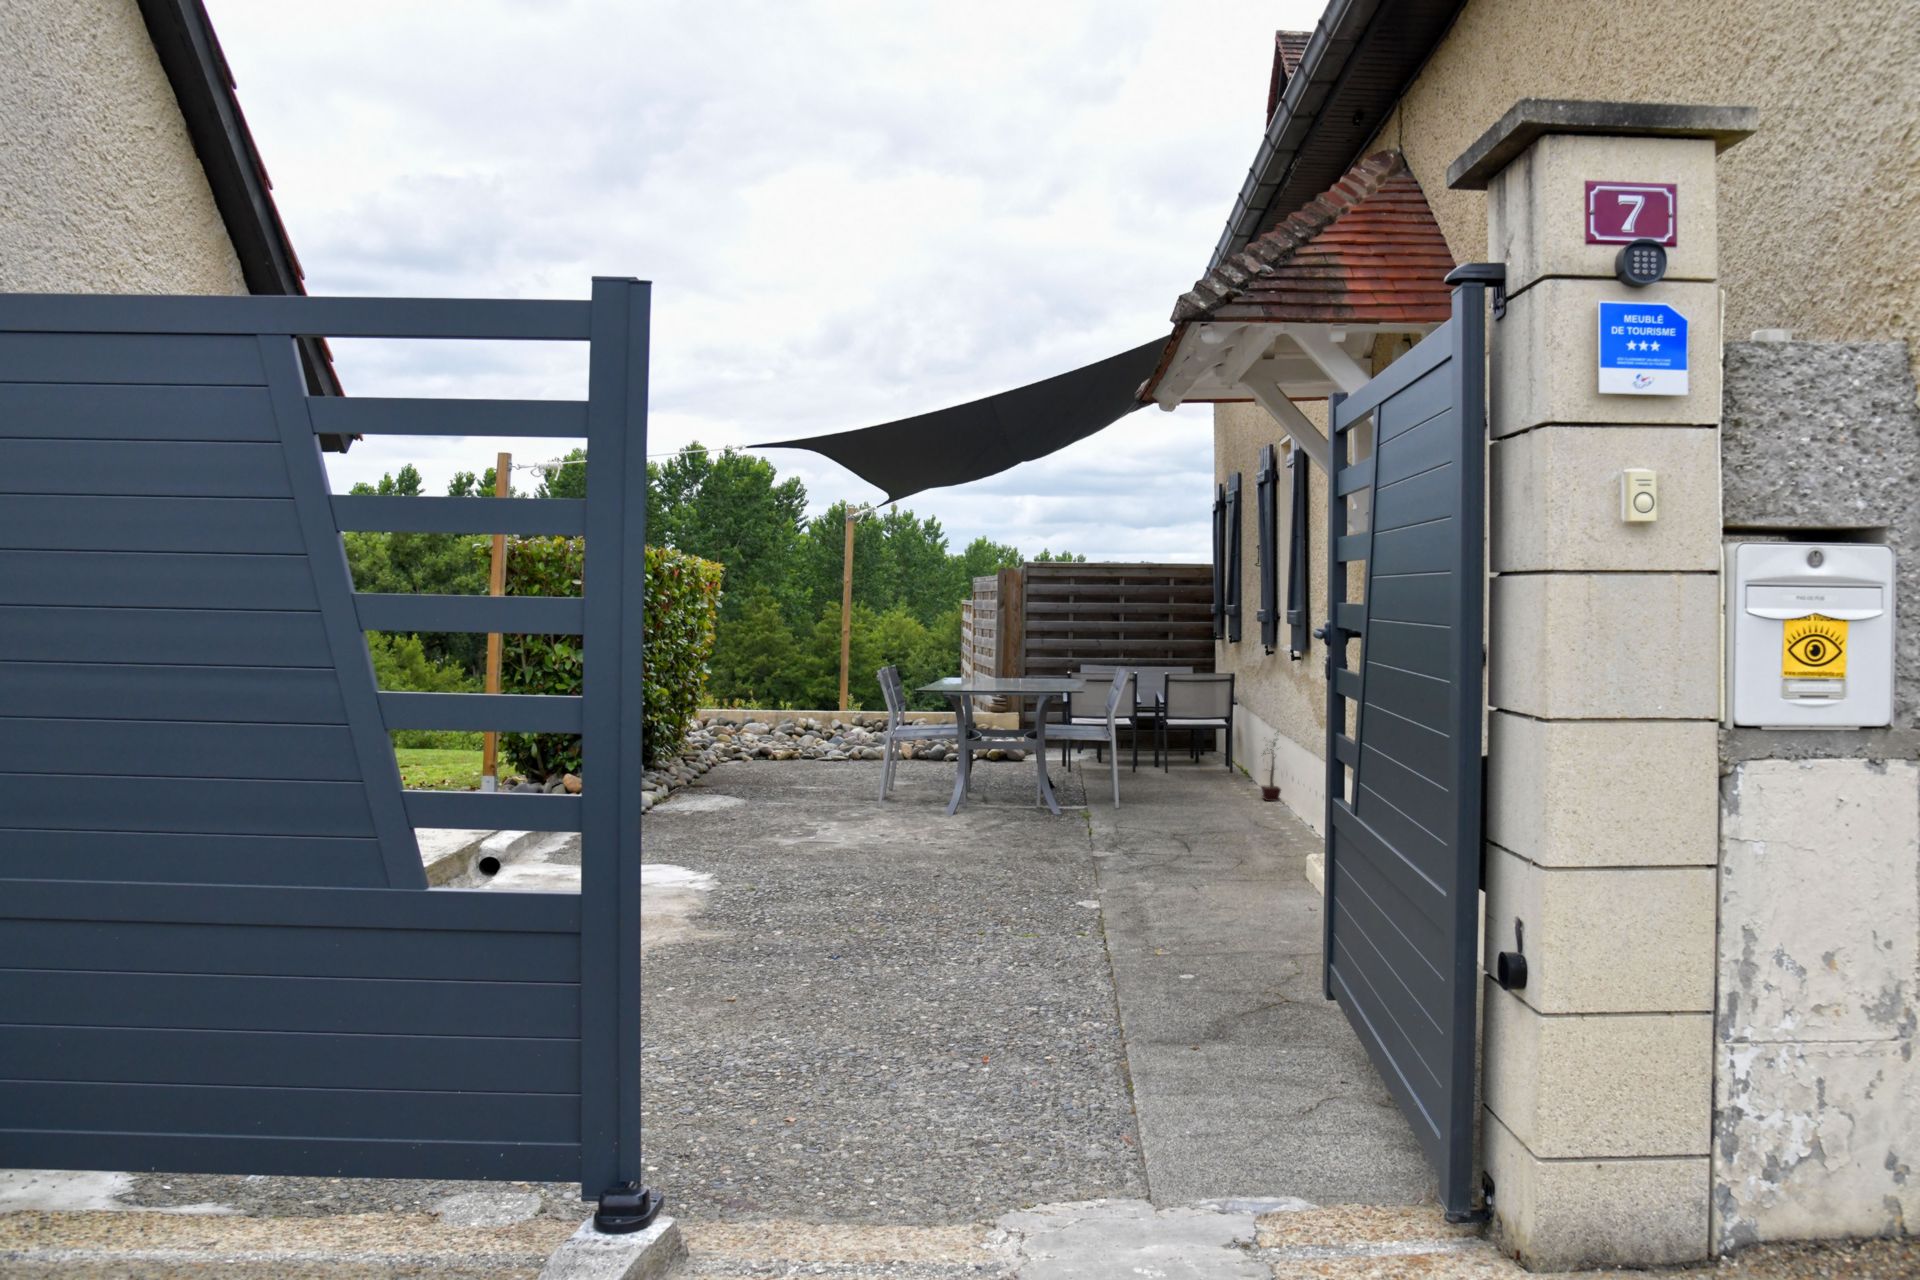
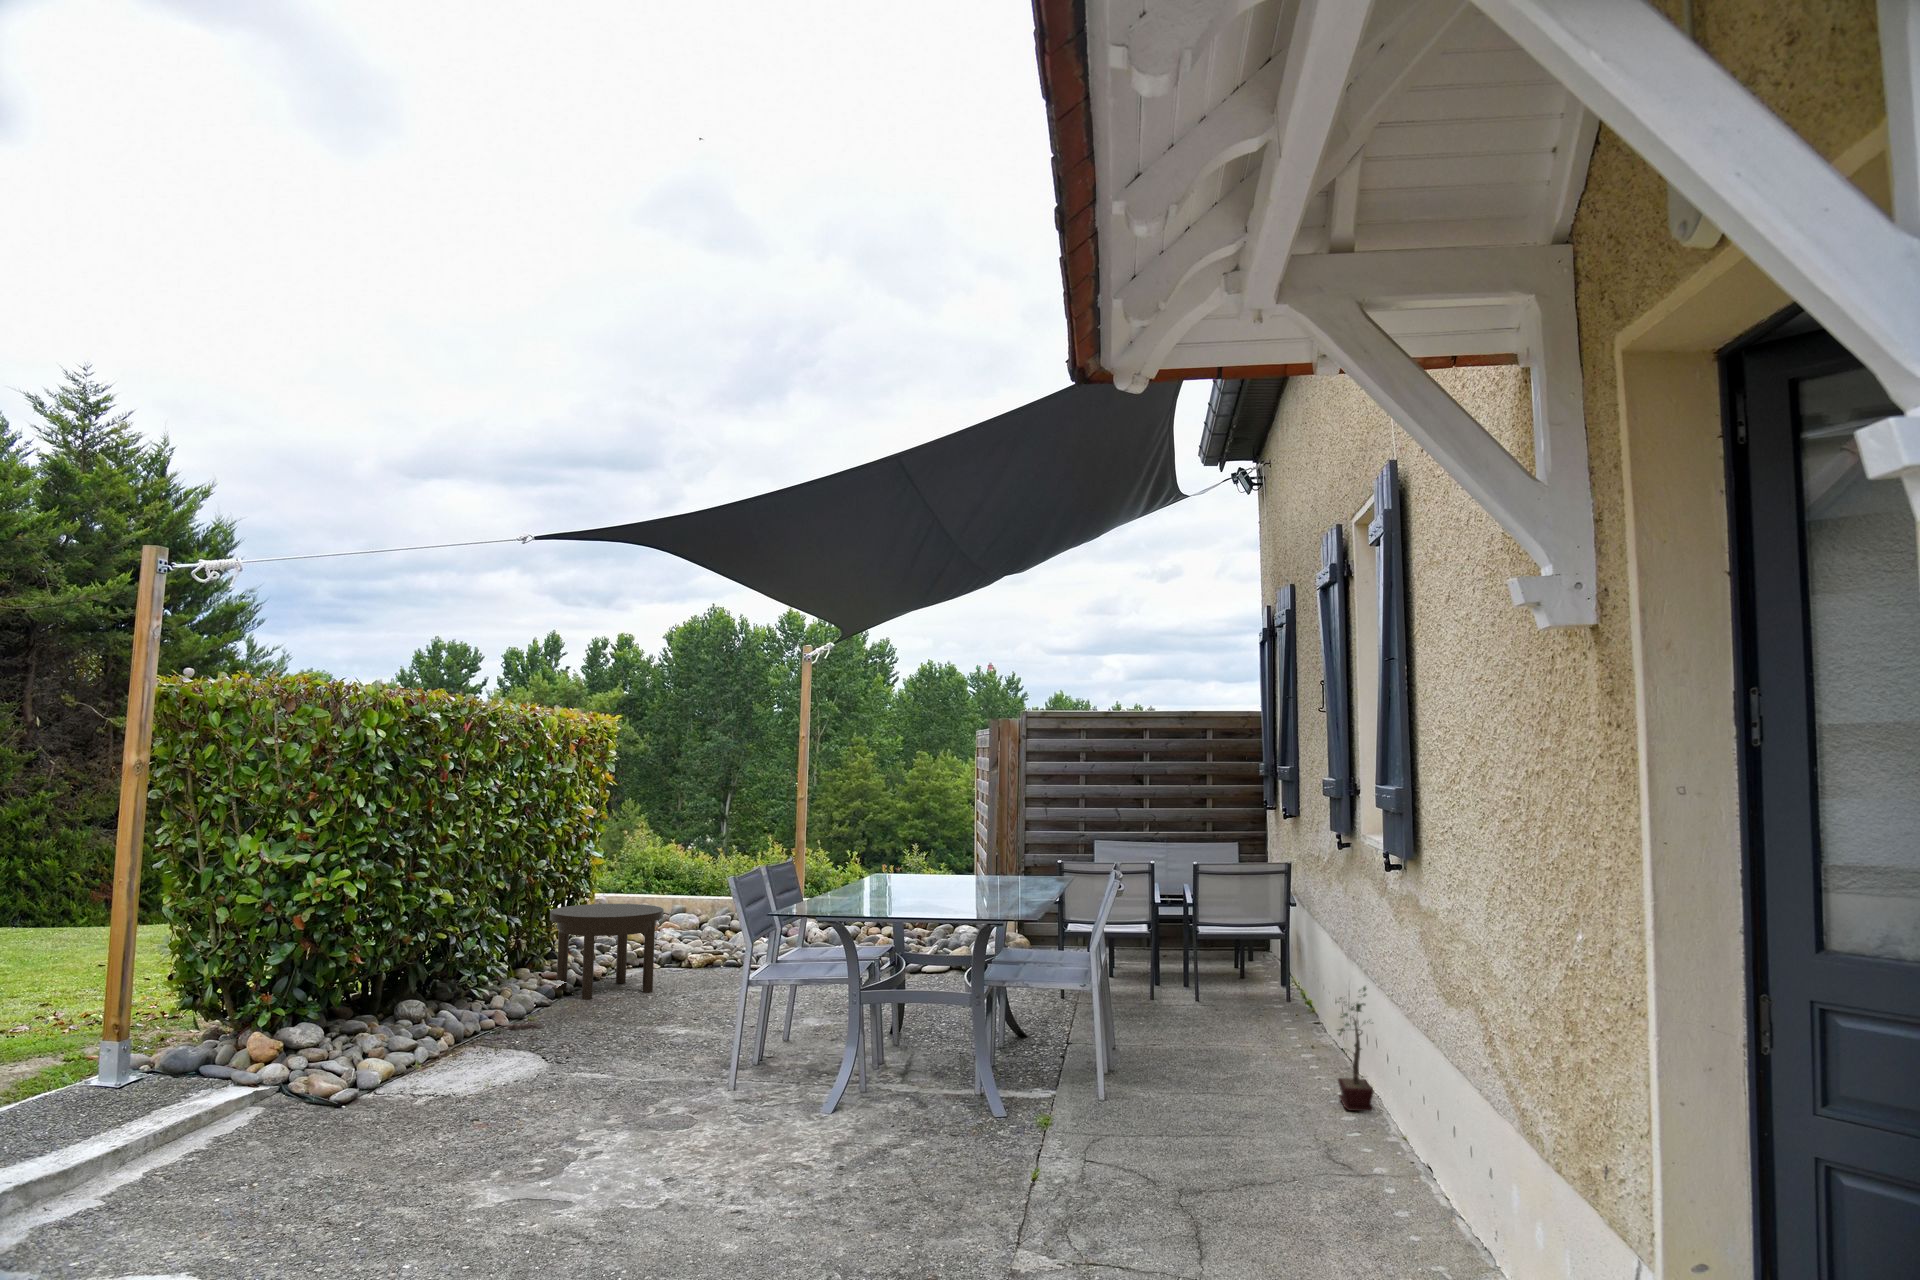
side table: none [707,704,787,767] -> present [550,904,664,1000]

